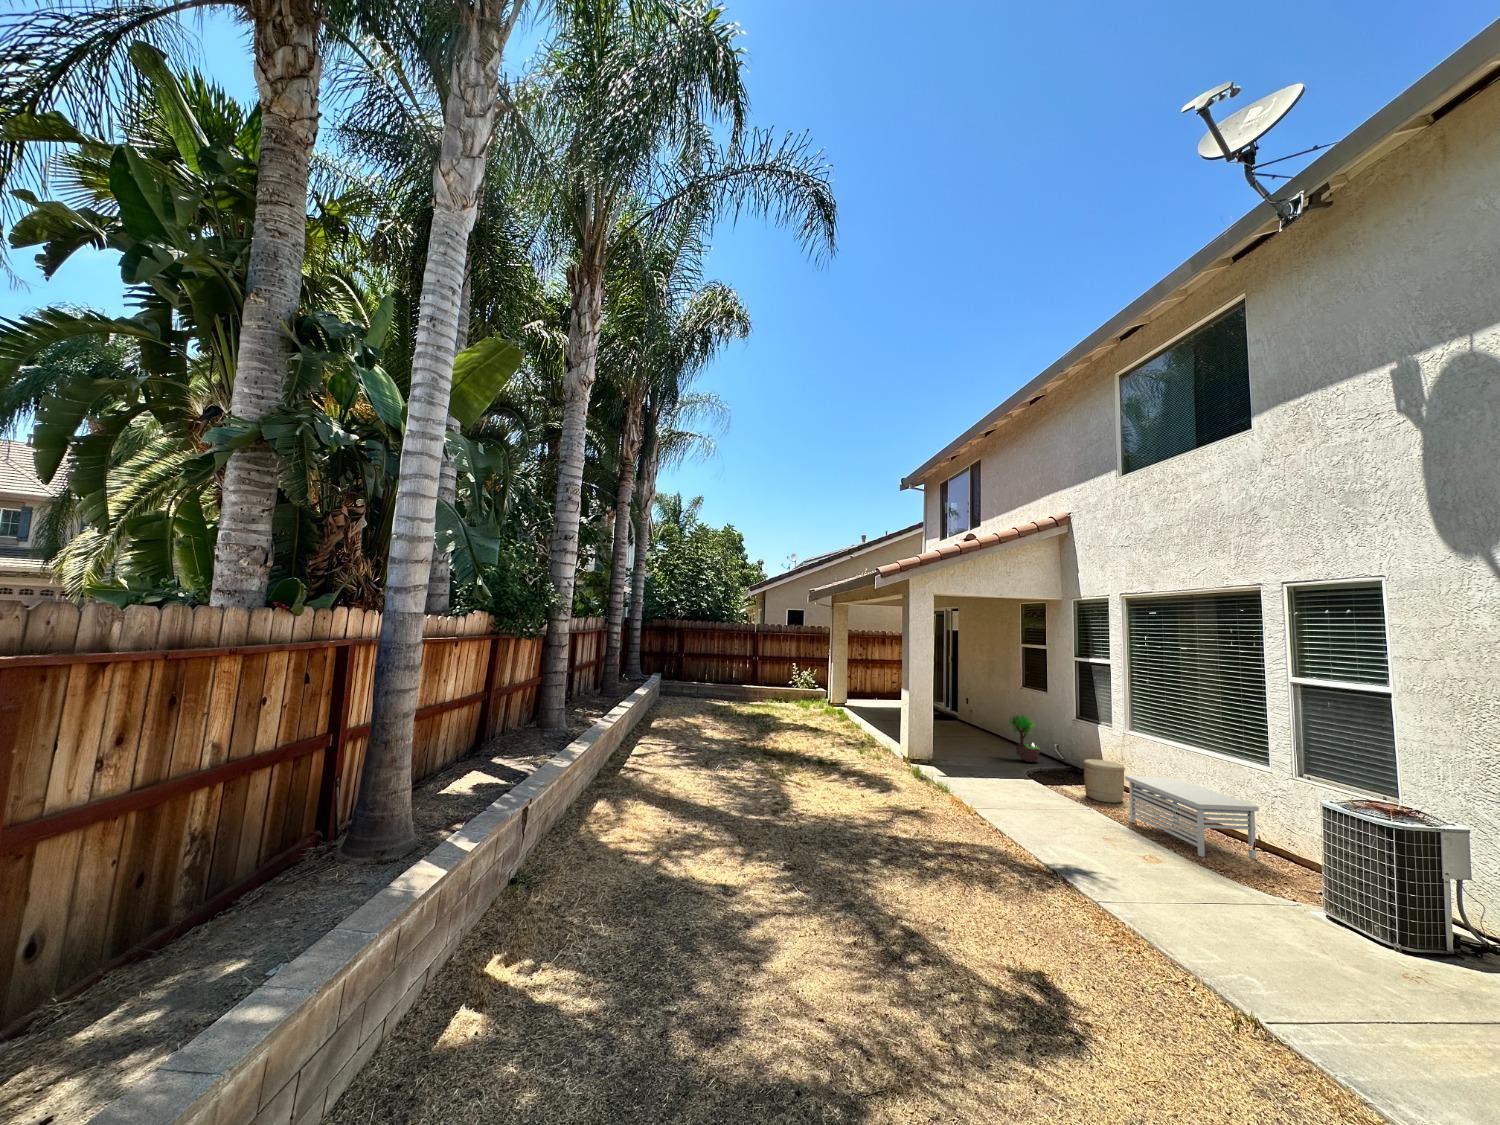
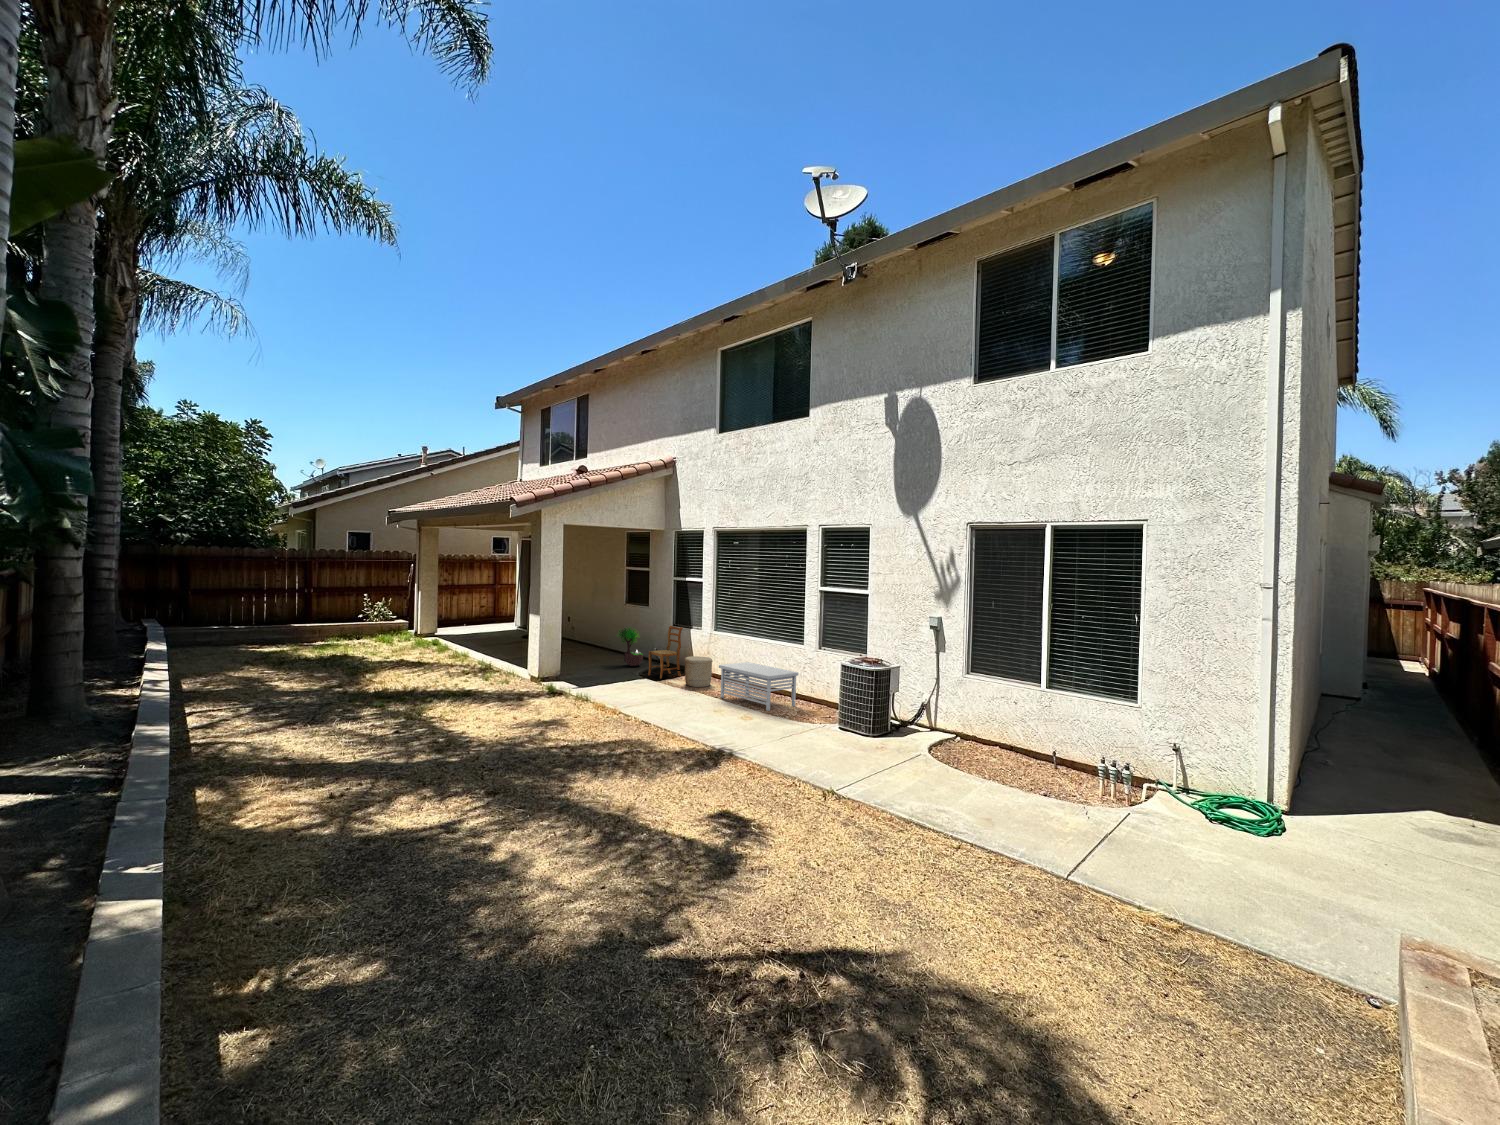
chair: none [1041,717,1086,783] -> present [648,626,683,679]

